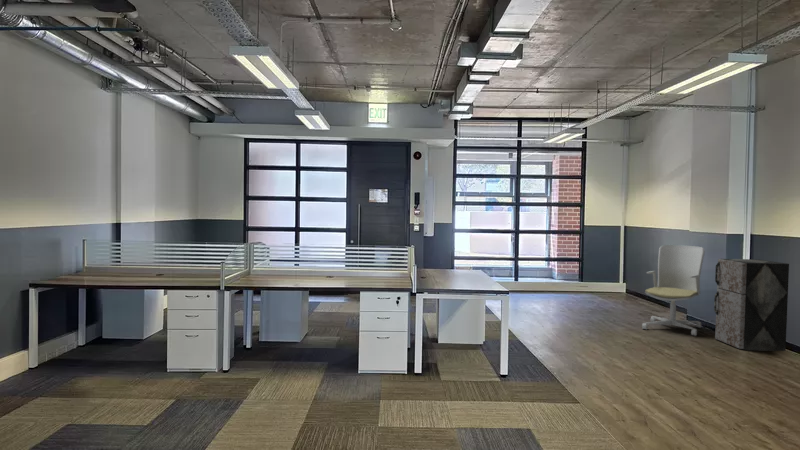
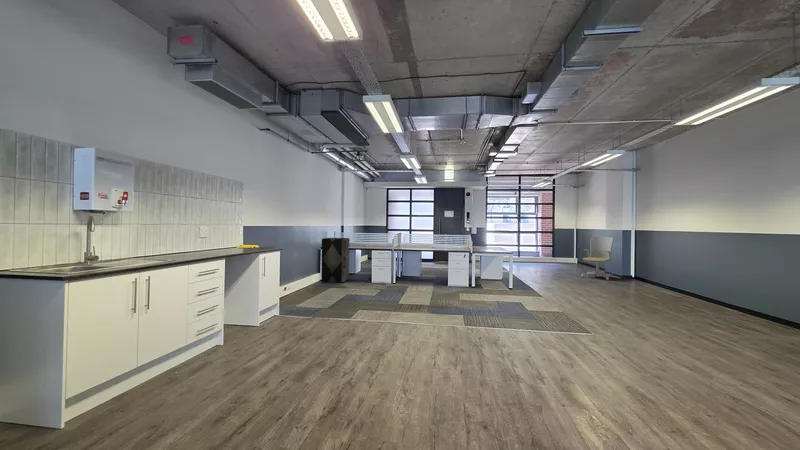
storage cabinet: present [714,259,789,351] -> present [321,238,350,283]

